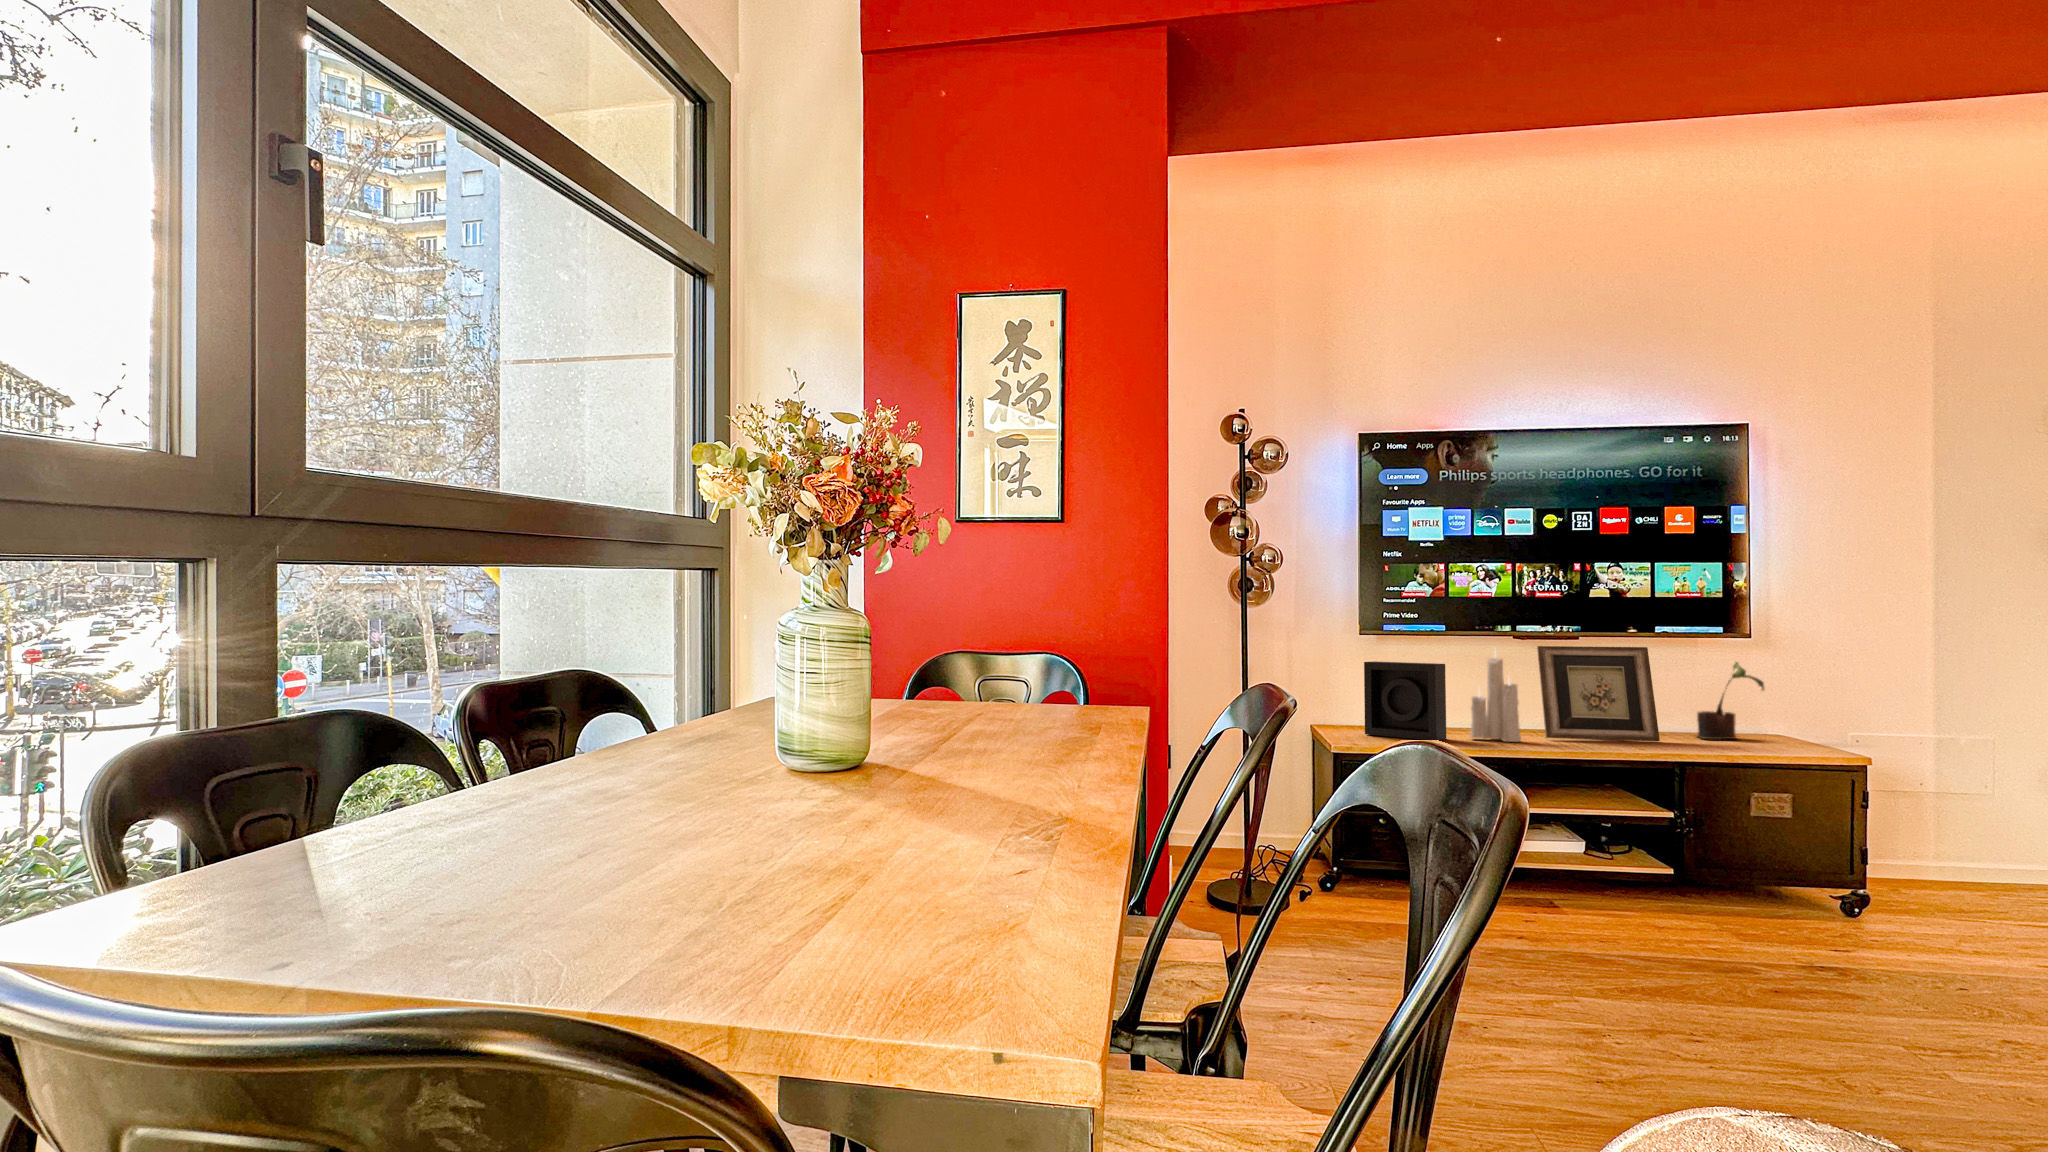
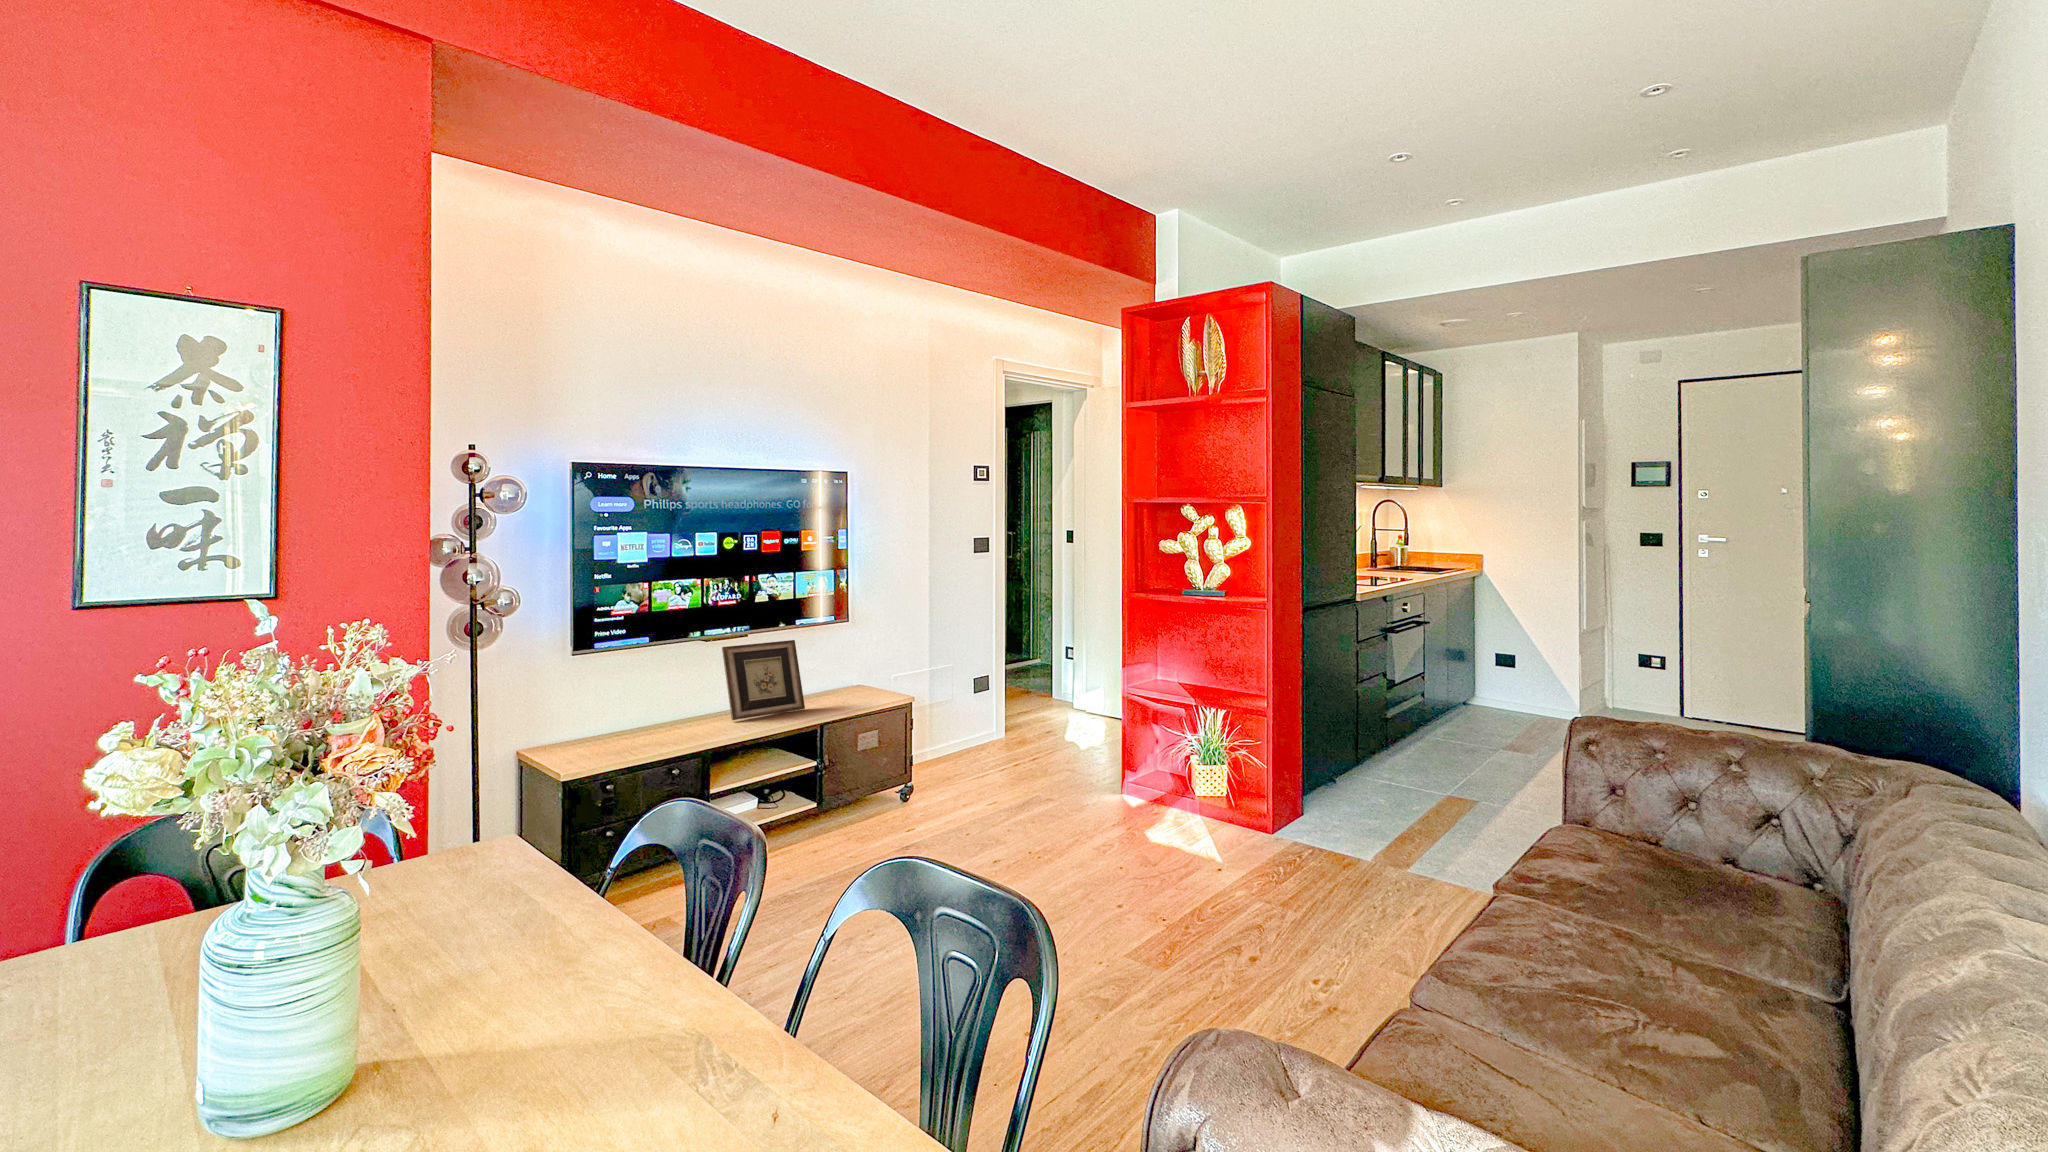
candle: present [1470,657,1521,742] -> none [676,649,717,732]
speaker: present [1364,661,1446,740] -> none [581,672,658,744]
potted plant: present [1697,662,1764,739] -> none [818,644,859,701]

